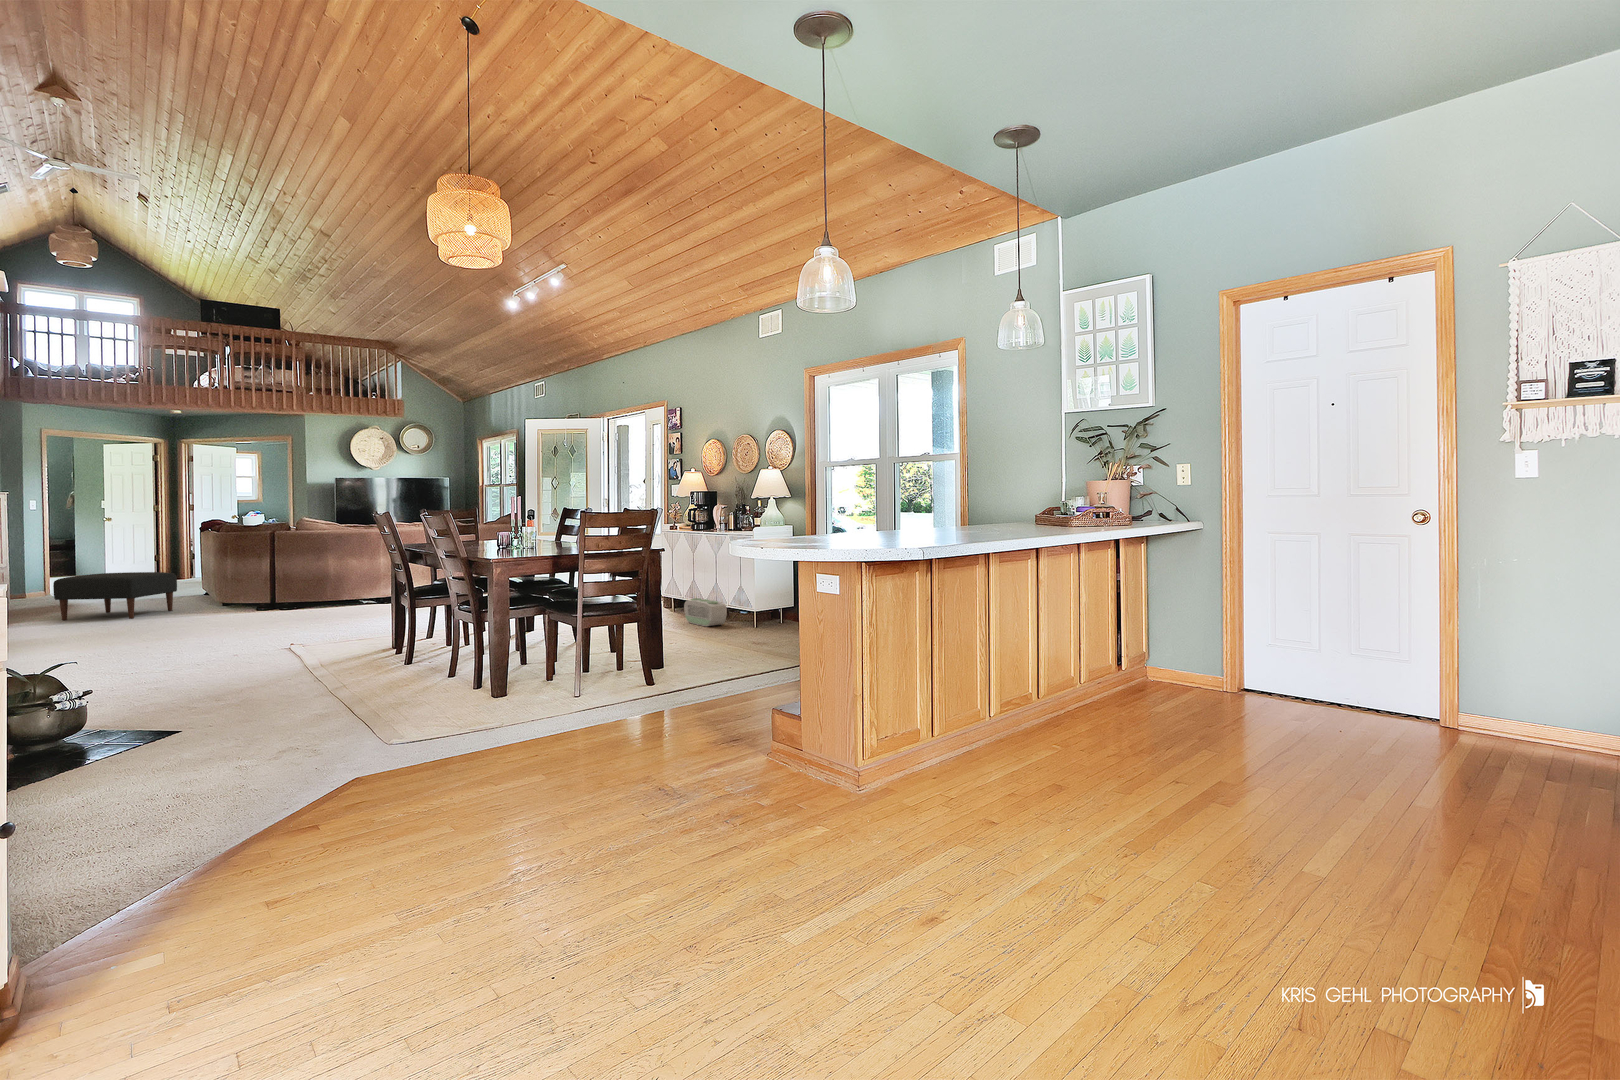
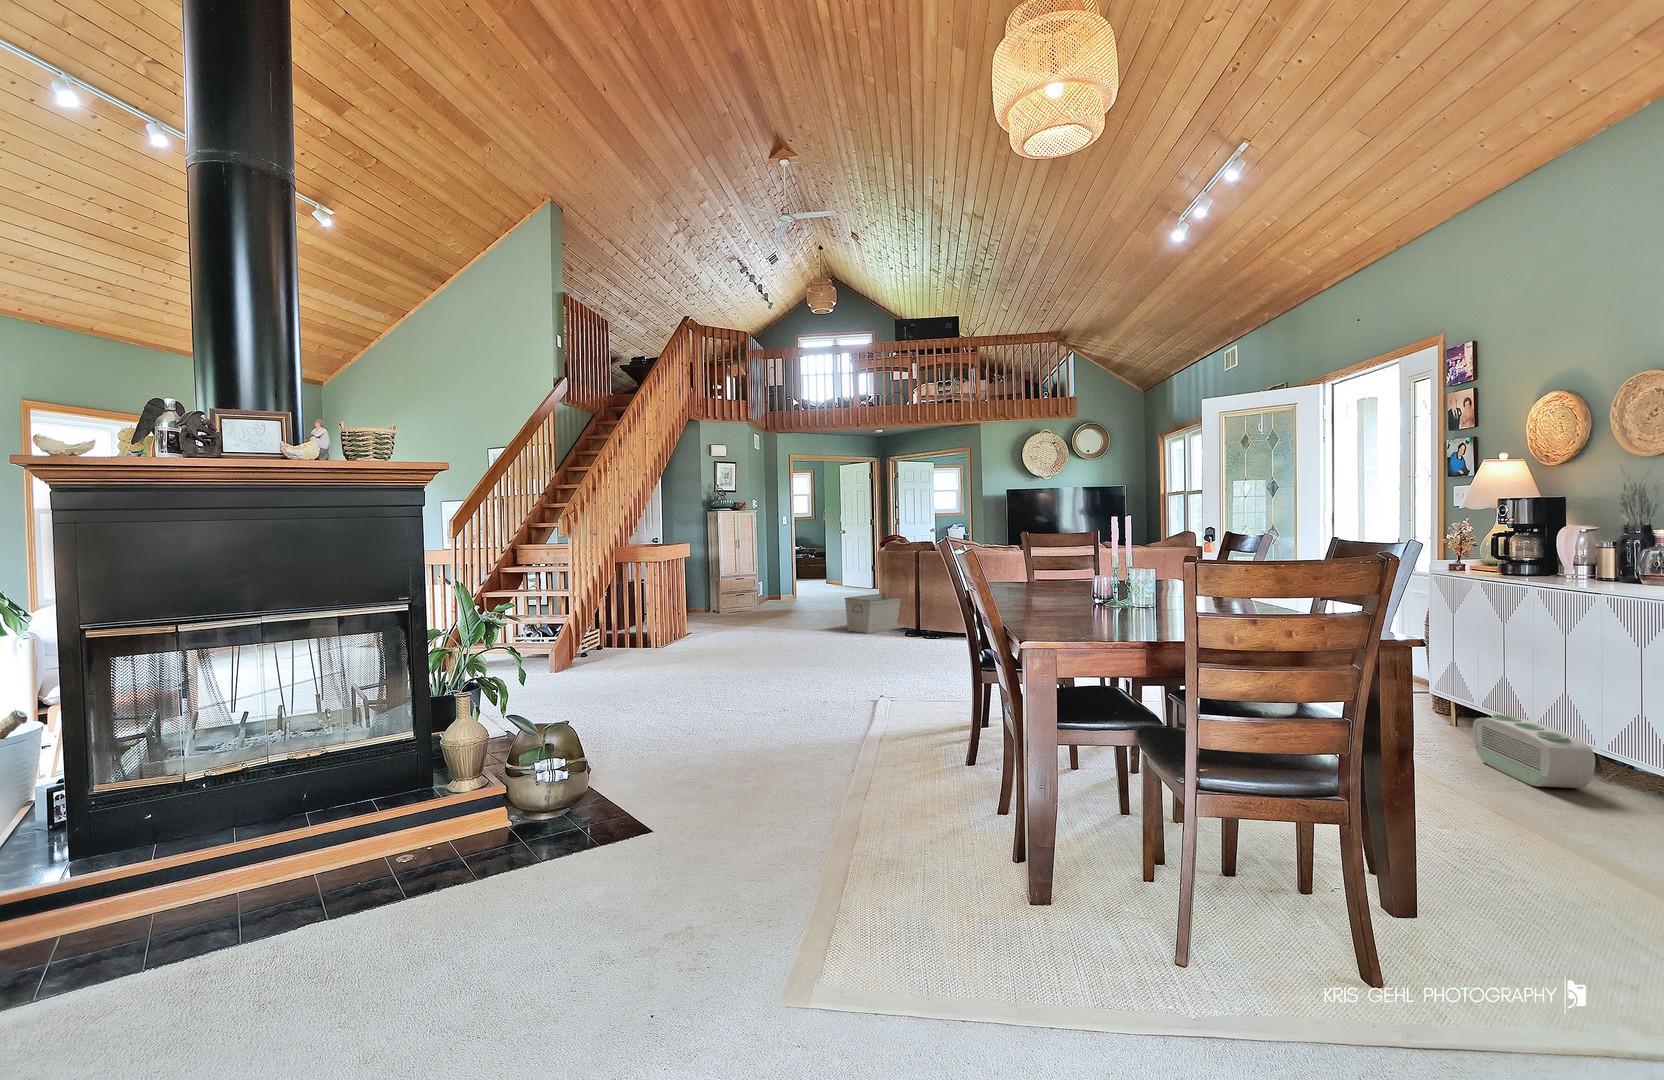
ottoman: present [53,572,177,620] -> none [764,579,849,623]
storage bin: none [191,580,264,619] -> present [845,594,905,633]

